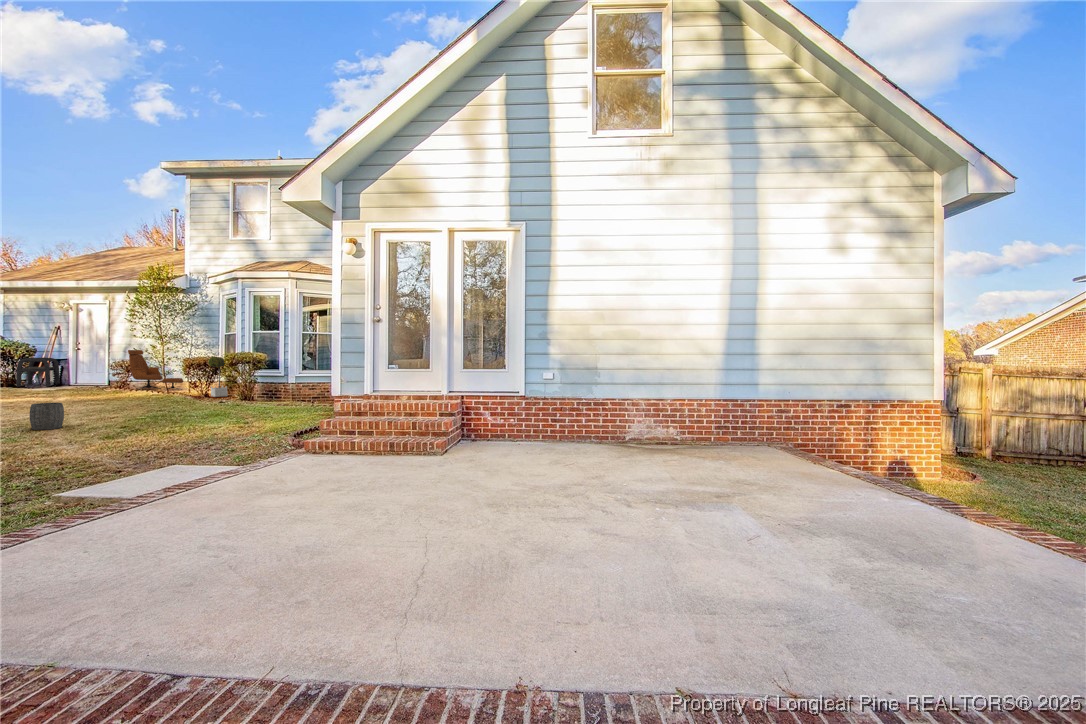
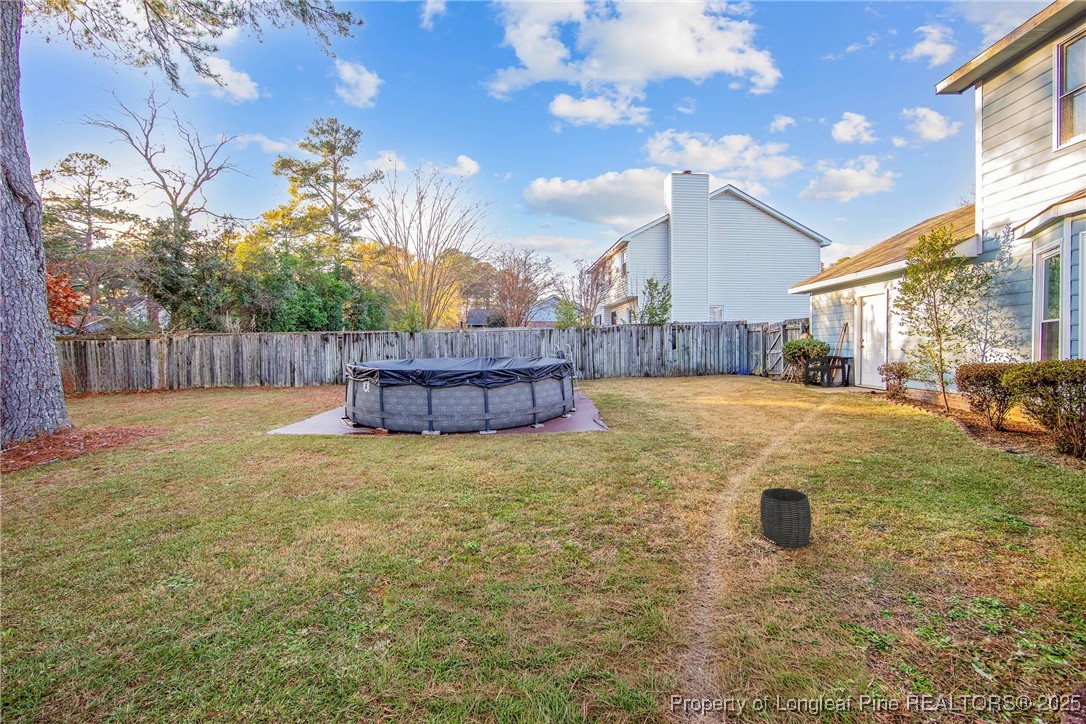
lounge chair: present [128,350,183,390] -> none [893,350,968,409]
potted tree: present [208,356,228,397] -> none [984,365,1028,440]
woven basket: present [29,403,64,430] -> present [760,488,811,547]

